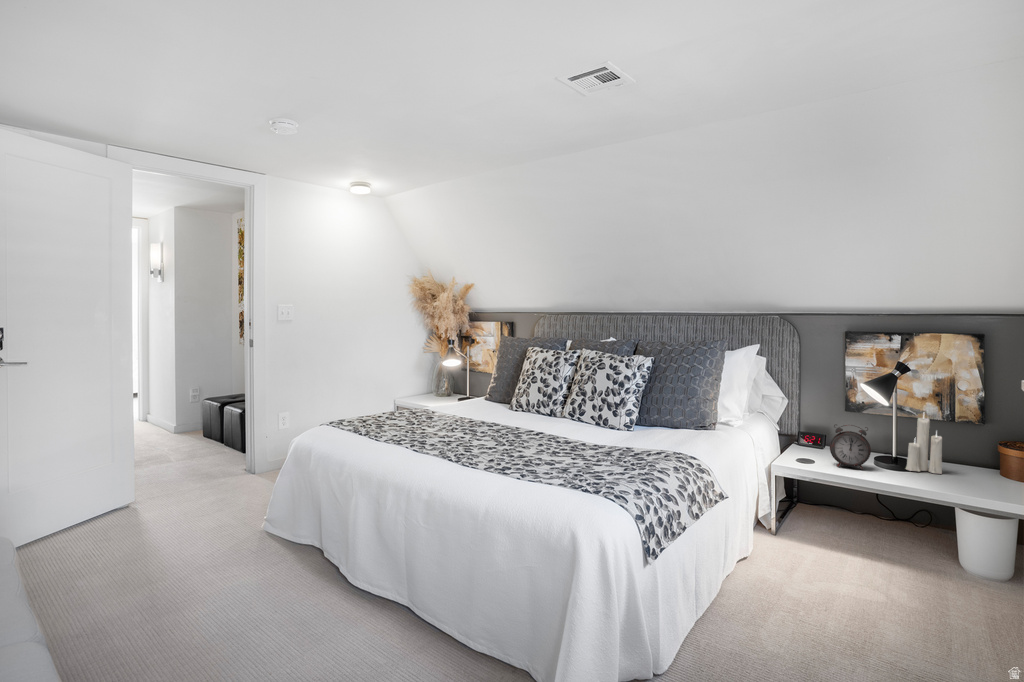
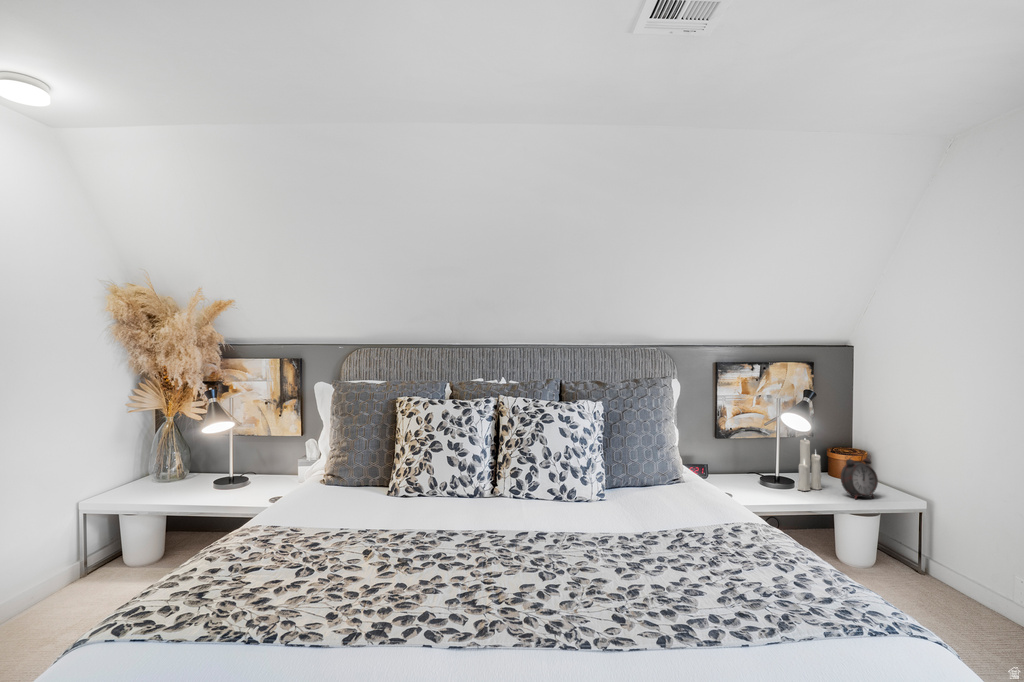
alarm clock: present [830,424,871,469] -> present [841,458,878,499]

